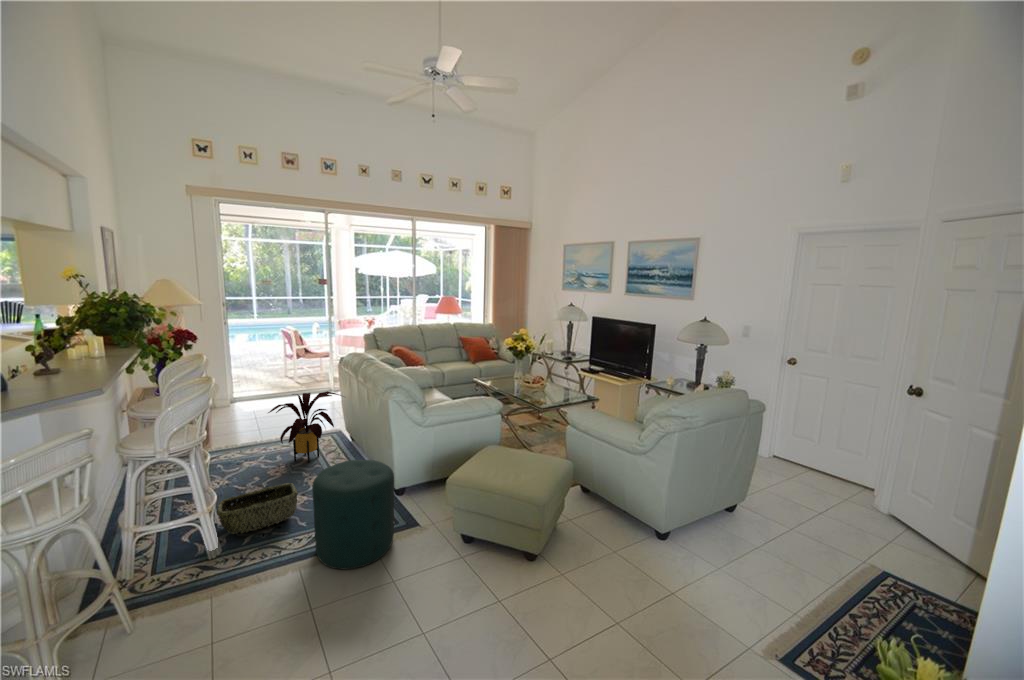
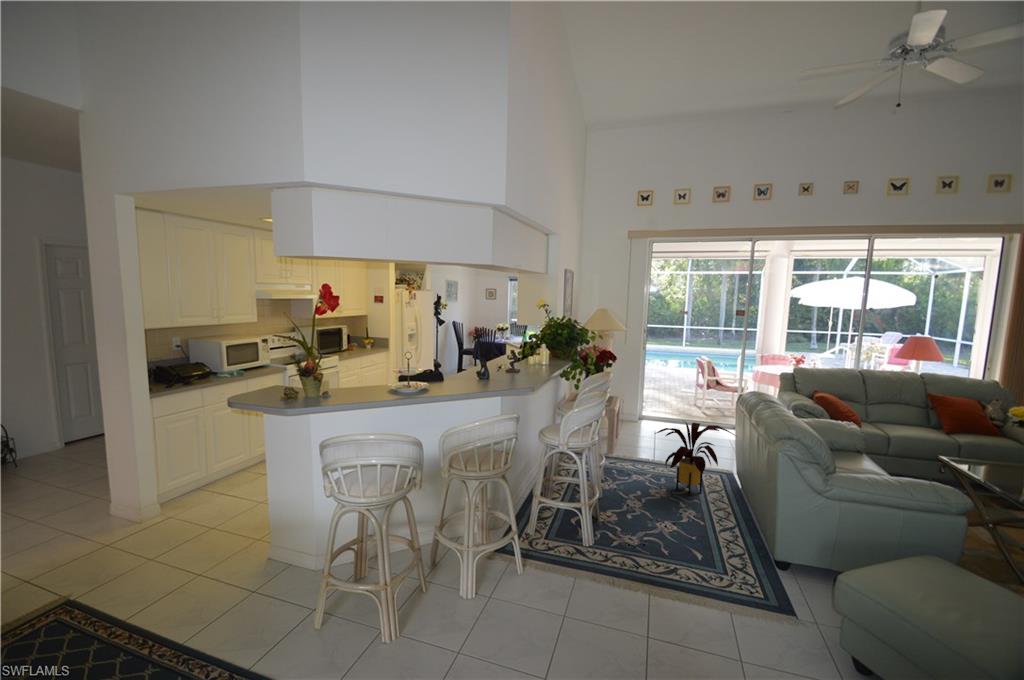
ottoman: present [312,460,394,570] -> none [667,501,763,627]
woven basket: present [217,483,298,534] -> none [596,499,664,541]

